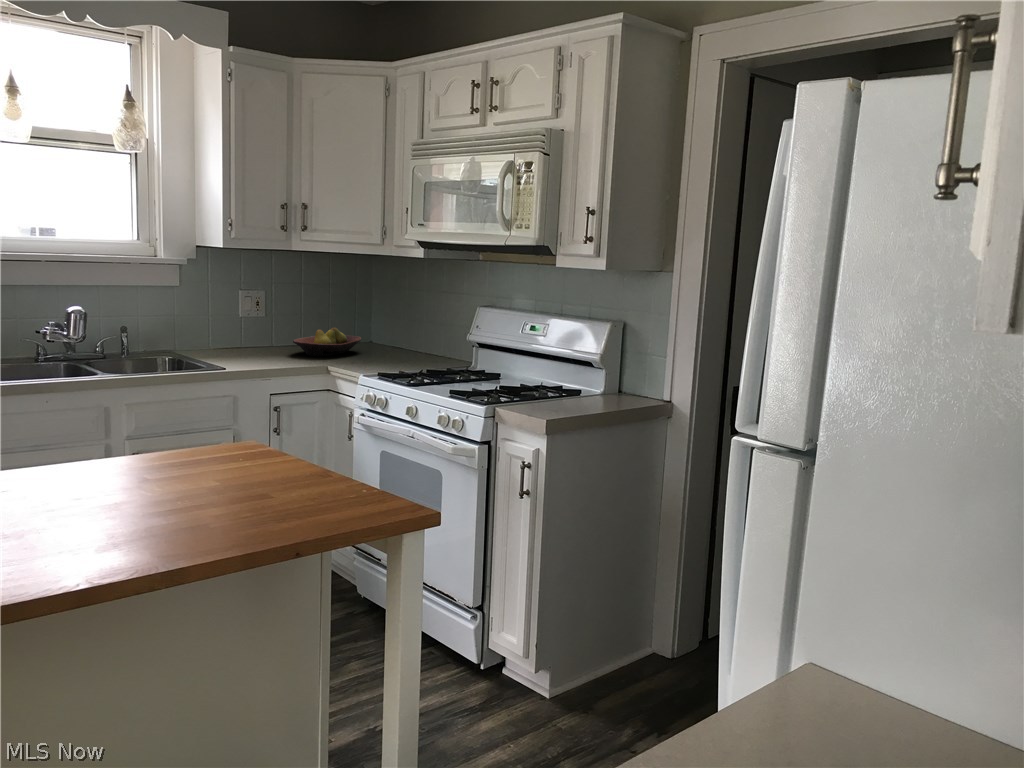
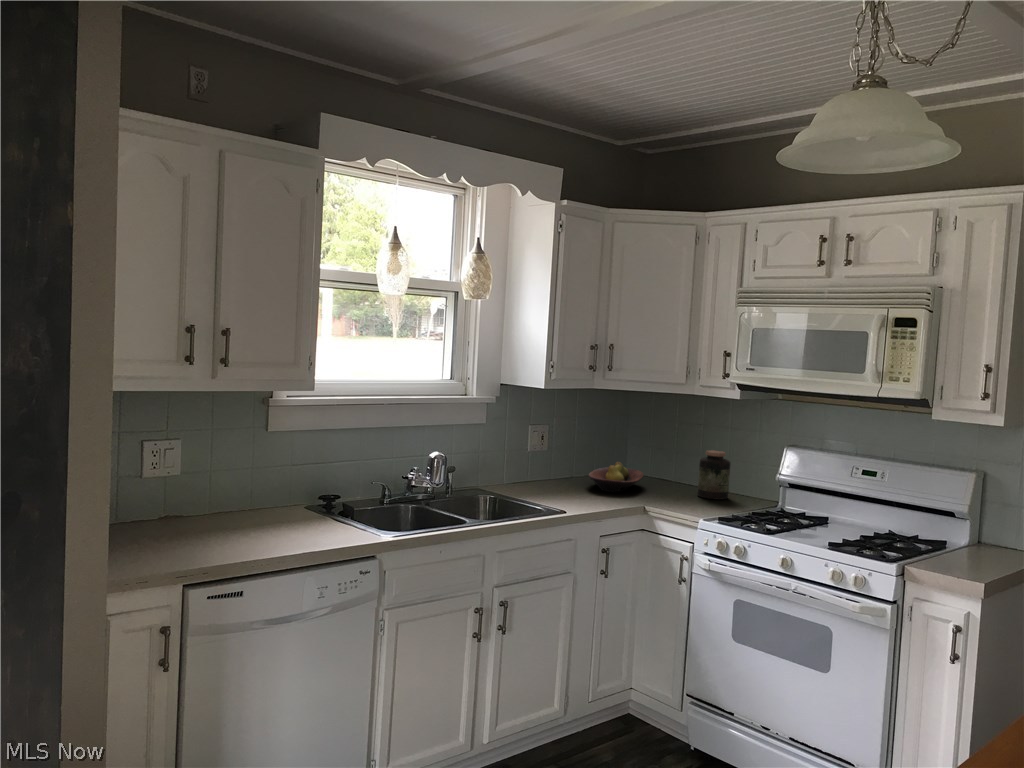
jar: none [404,314,435,362] -> present [697,450,730,500]

